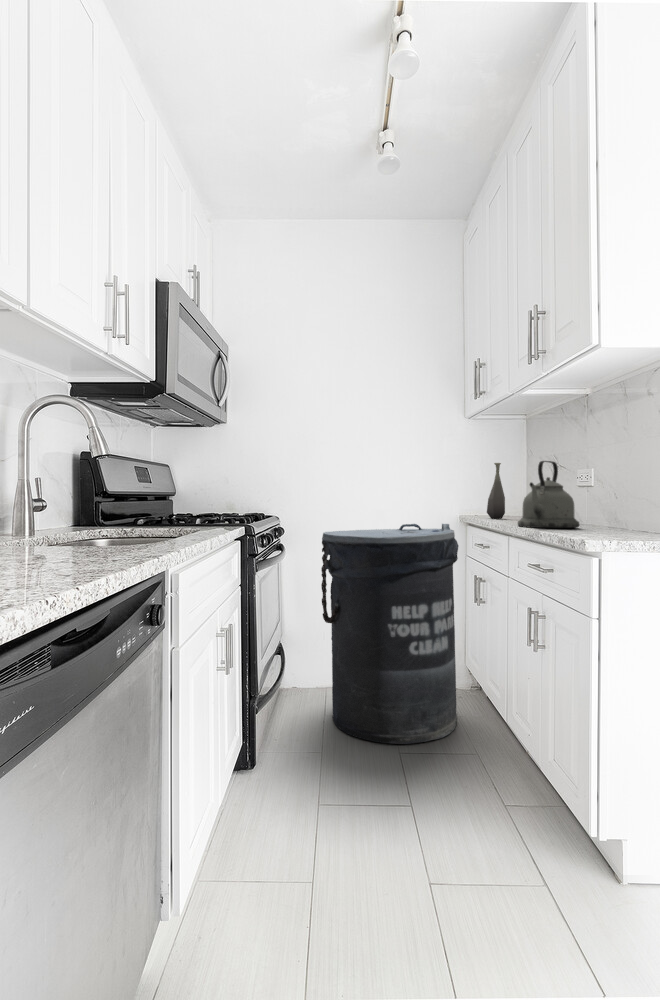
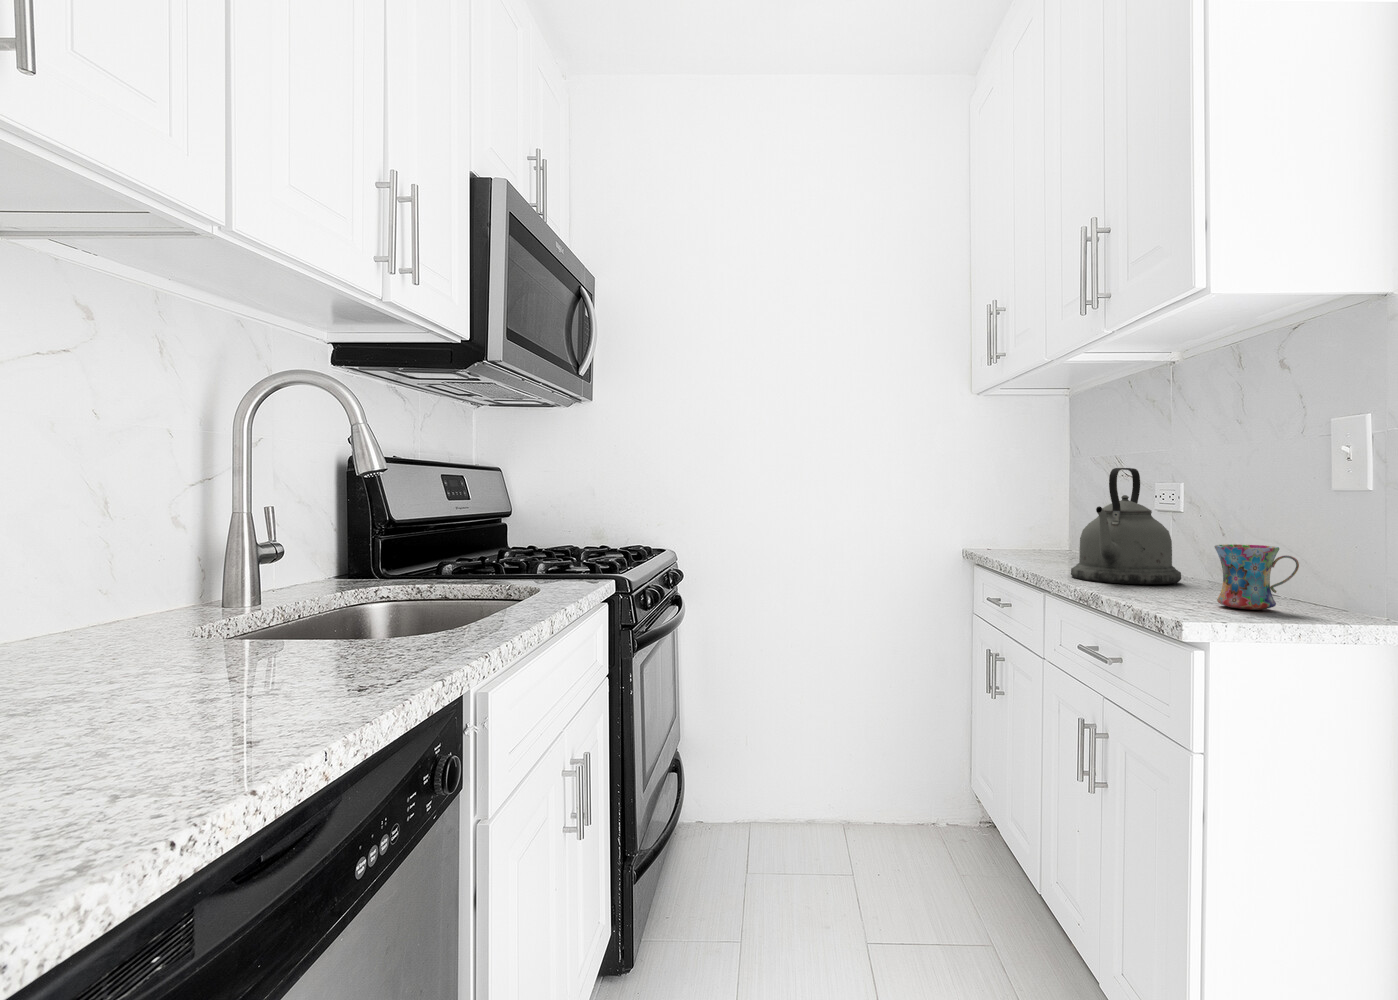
bottle: present [487,463,505,519] -> none [1008,463,1039,555]
mug: none [590,501,634,536] -> present [1214,544,1299,610]
trash can: present [321,524,458,744] -> none [740,565,964,931]

